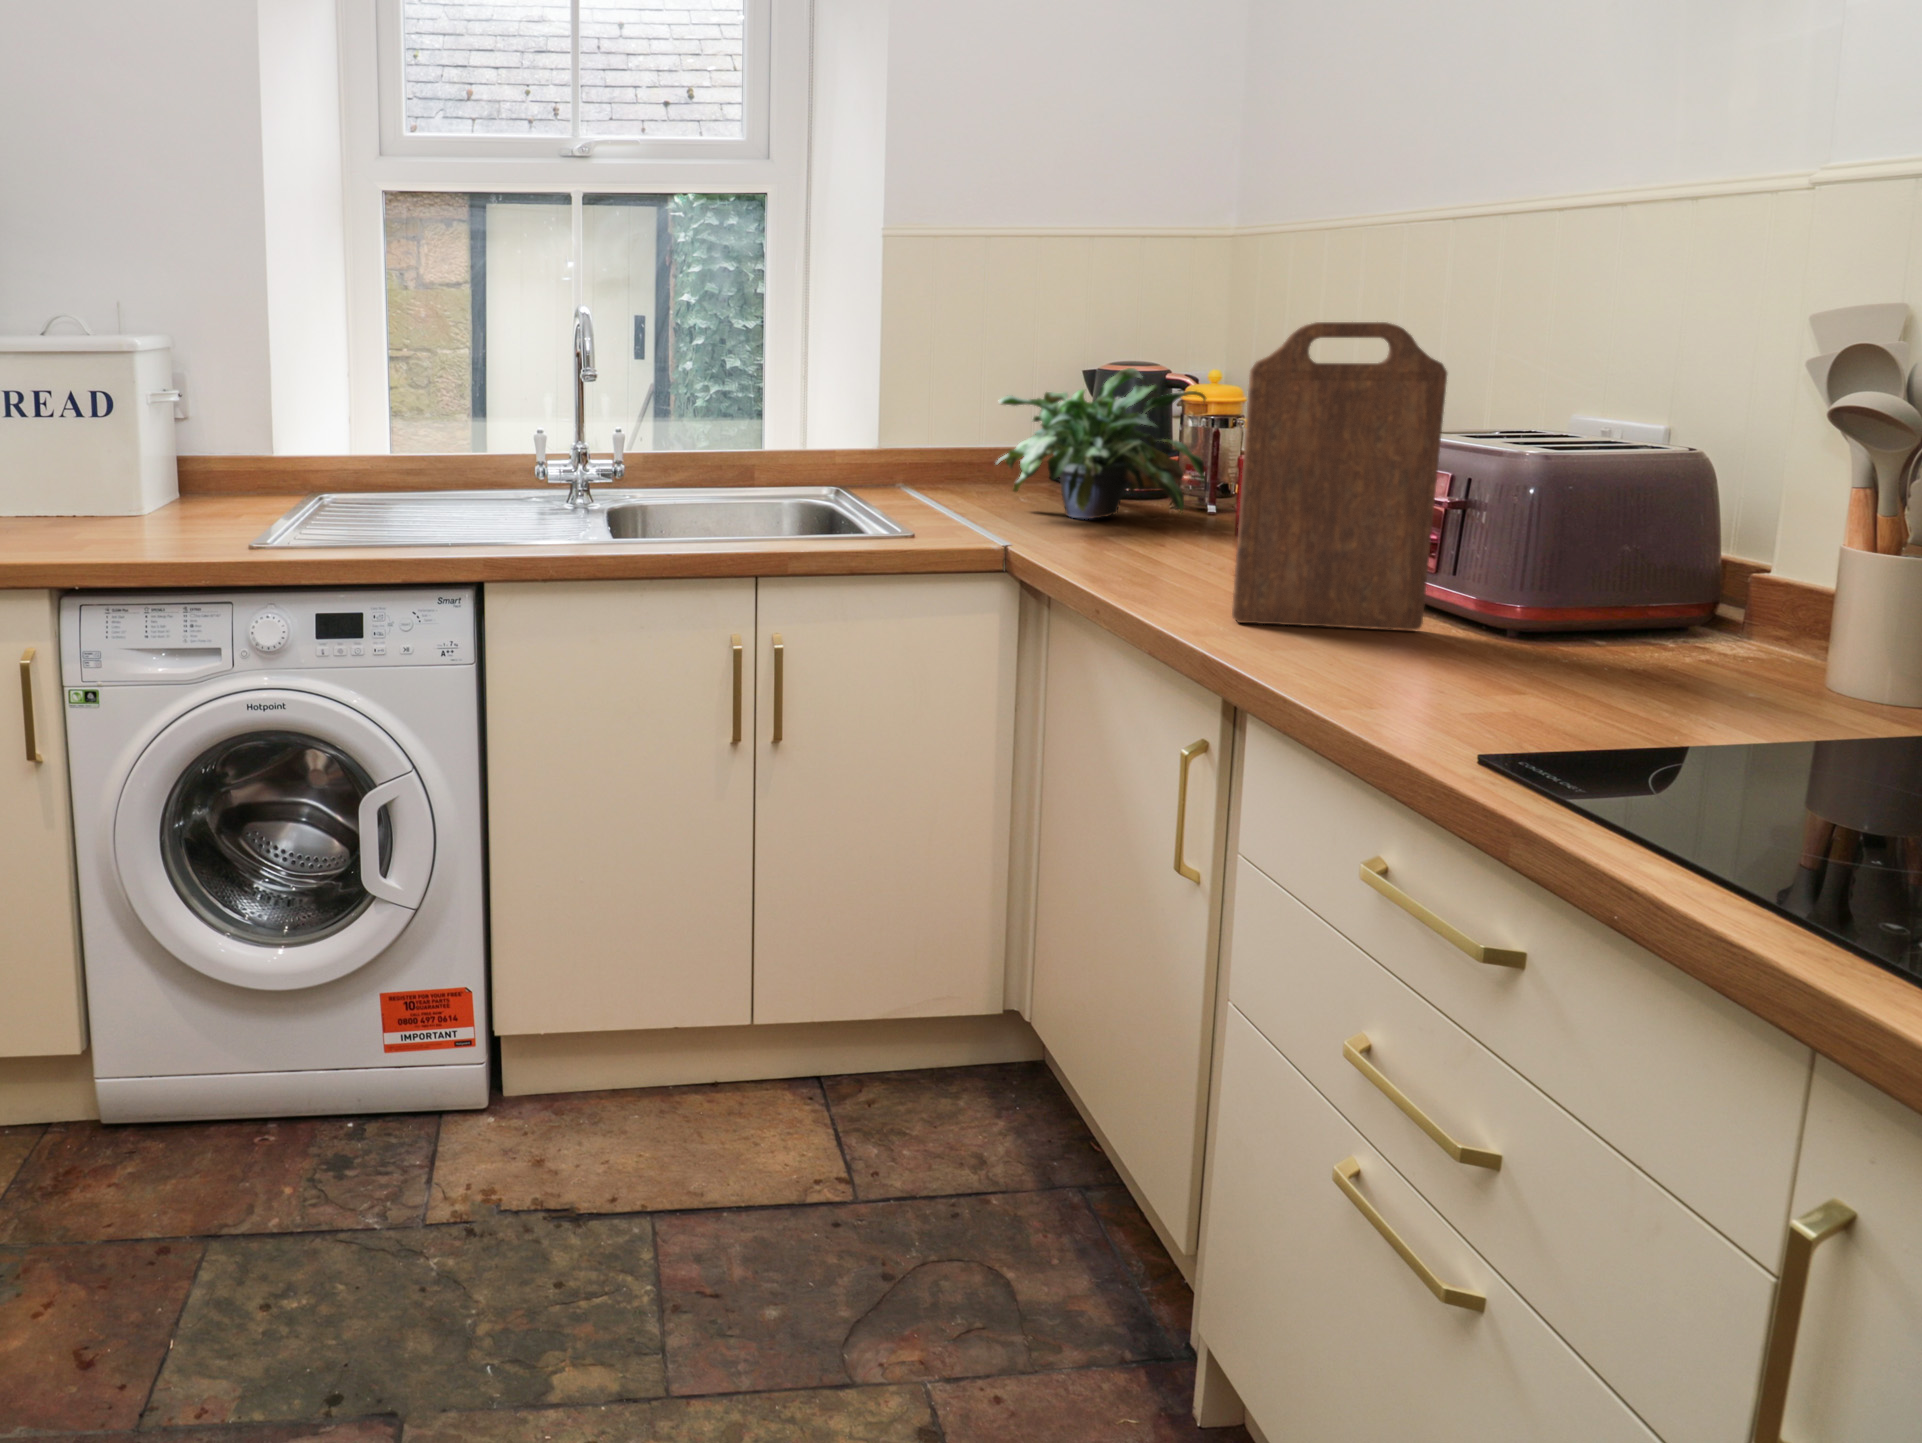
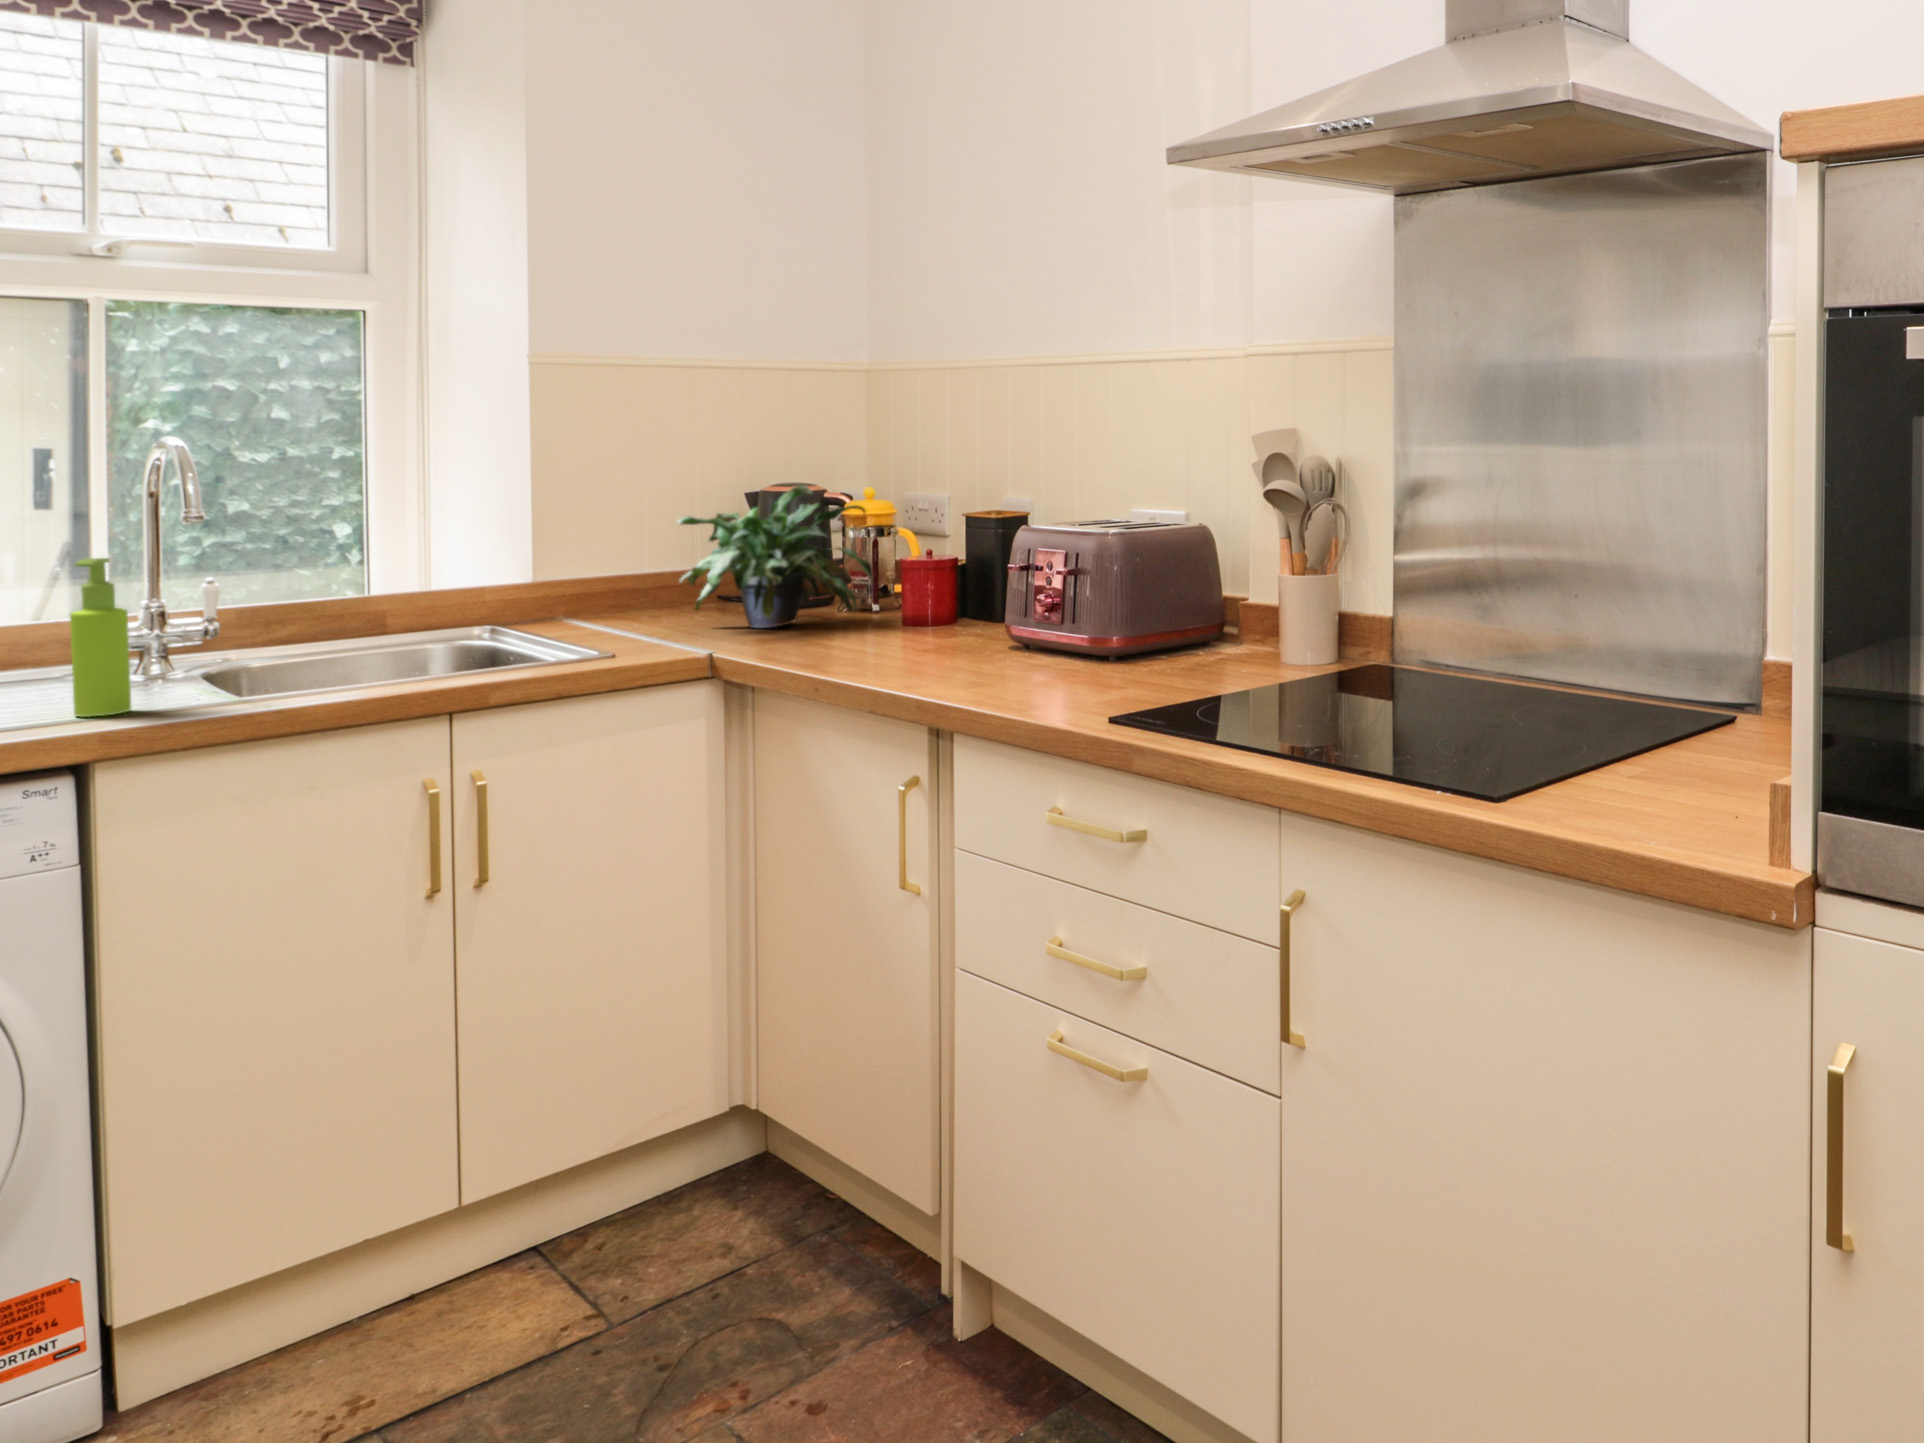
cutting board: present [1232,322,1447,630] -> none [916,434,1053,675]
soap dispenser: none [480,420,521,553] -> present [70,558,131,717]

